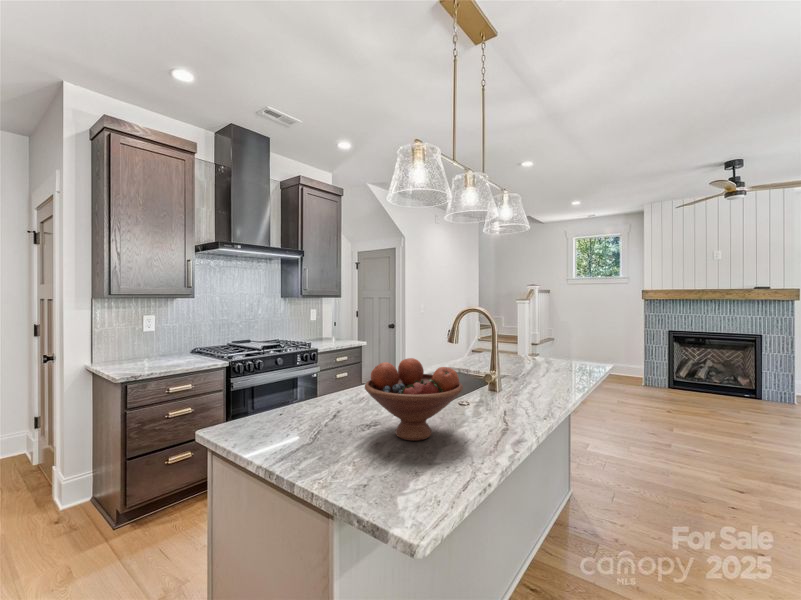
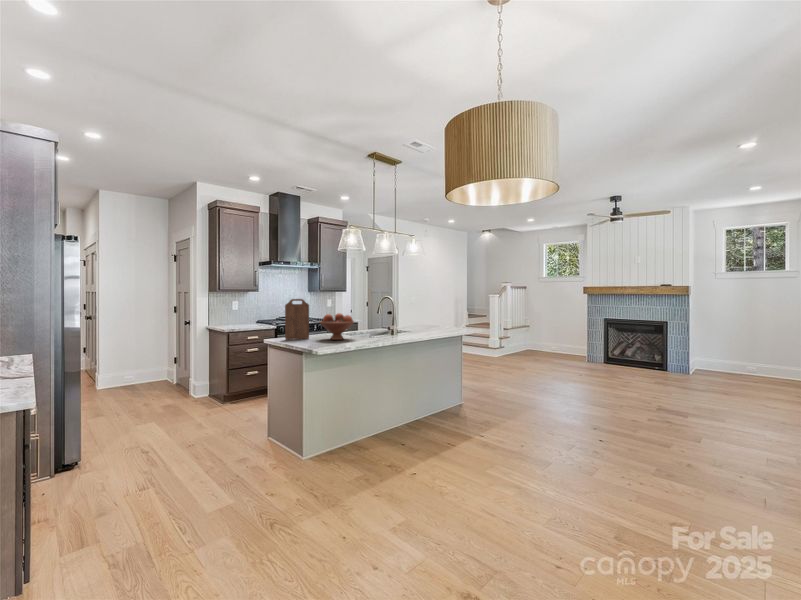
cutting board: none [263,322,331,446] -> present [285,299,309,340]

